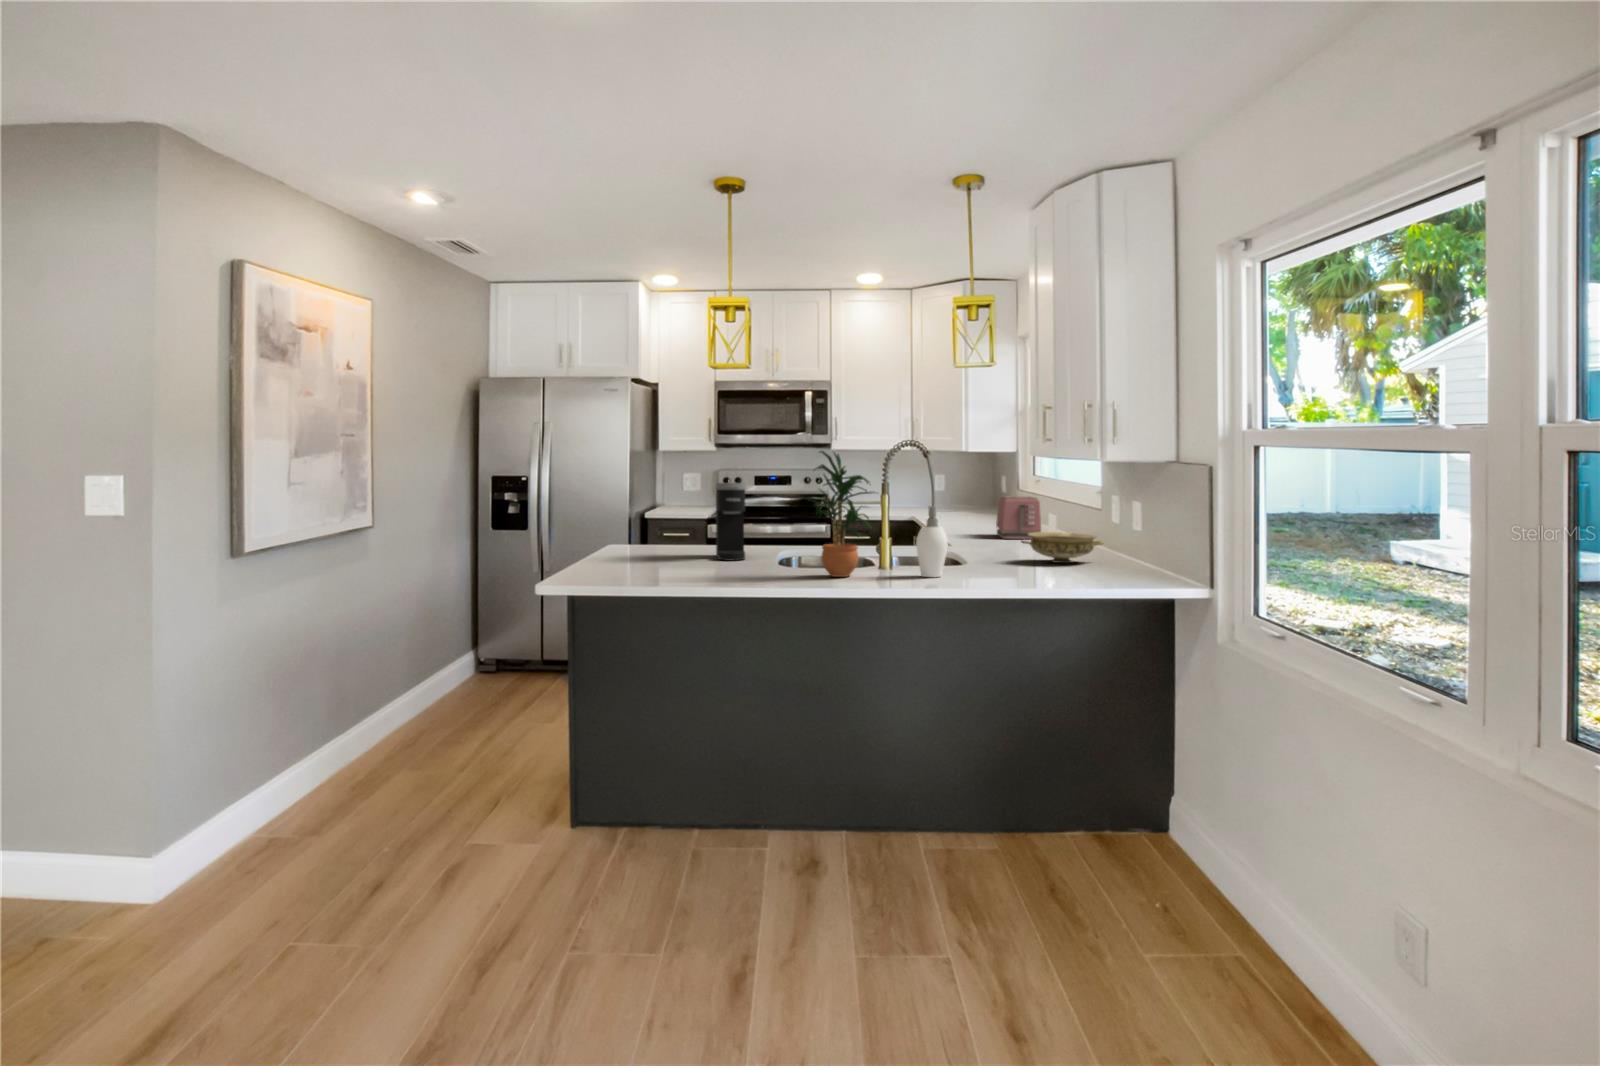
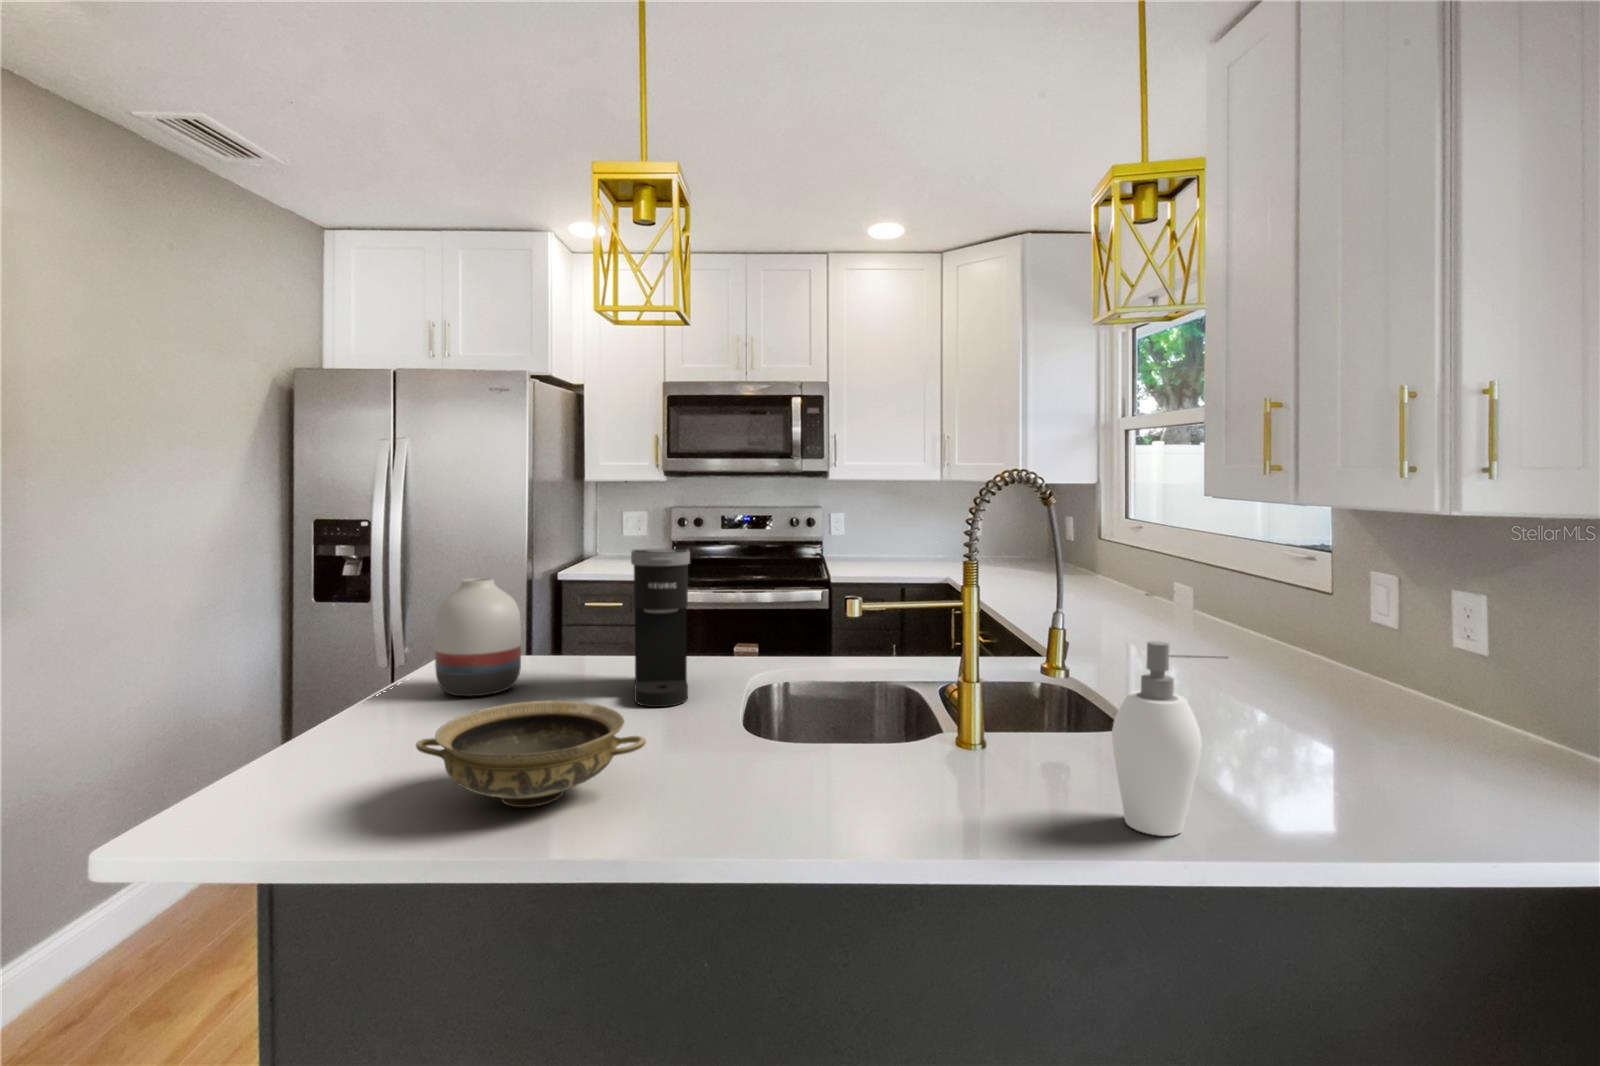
potted plant: present [810,451,874,577] -> none [825,495,1015,830]
toaster: present [996,496,1041,539] -> none [1082,552,1169,623]
vase: none [614,499,656,559] -> present [435,578,521,696]
ceramic bowl: present [1021,532,1104,563] -> present [416,701,646,807]

